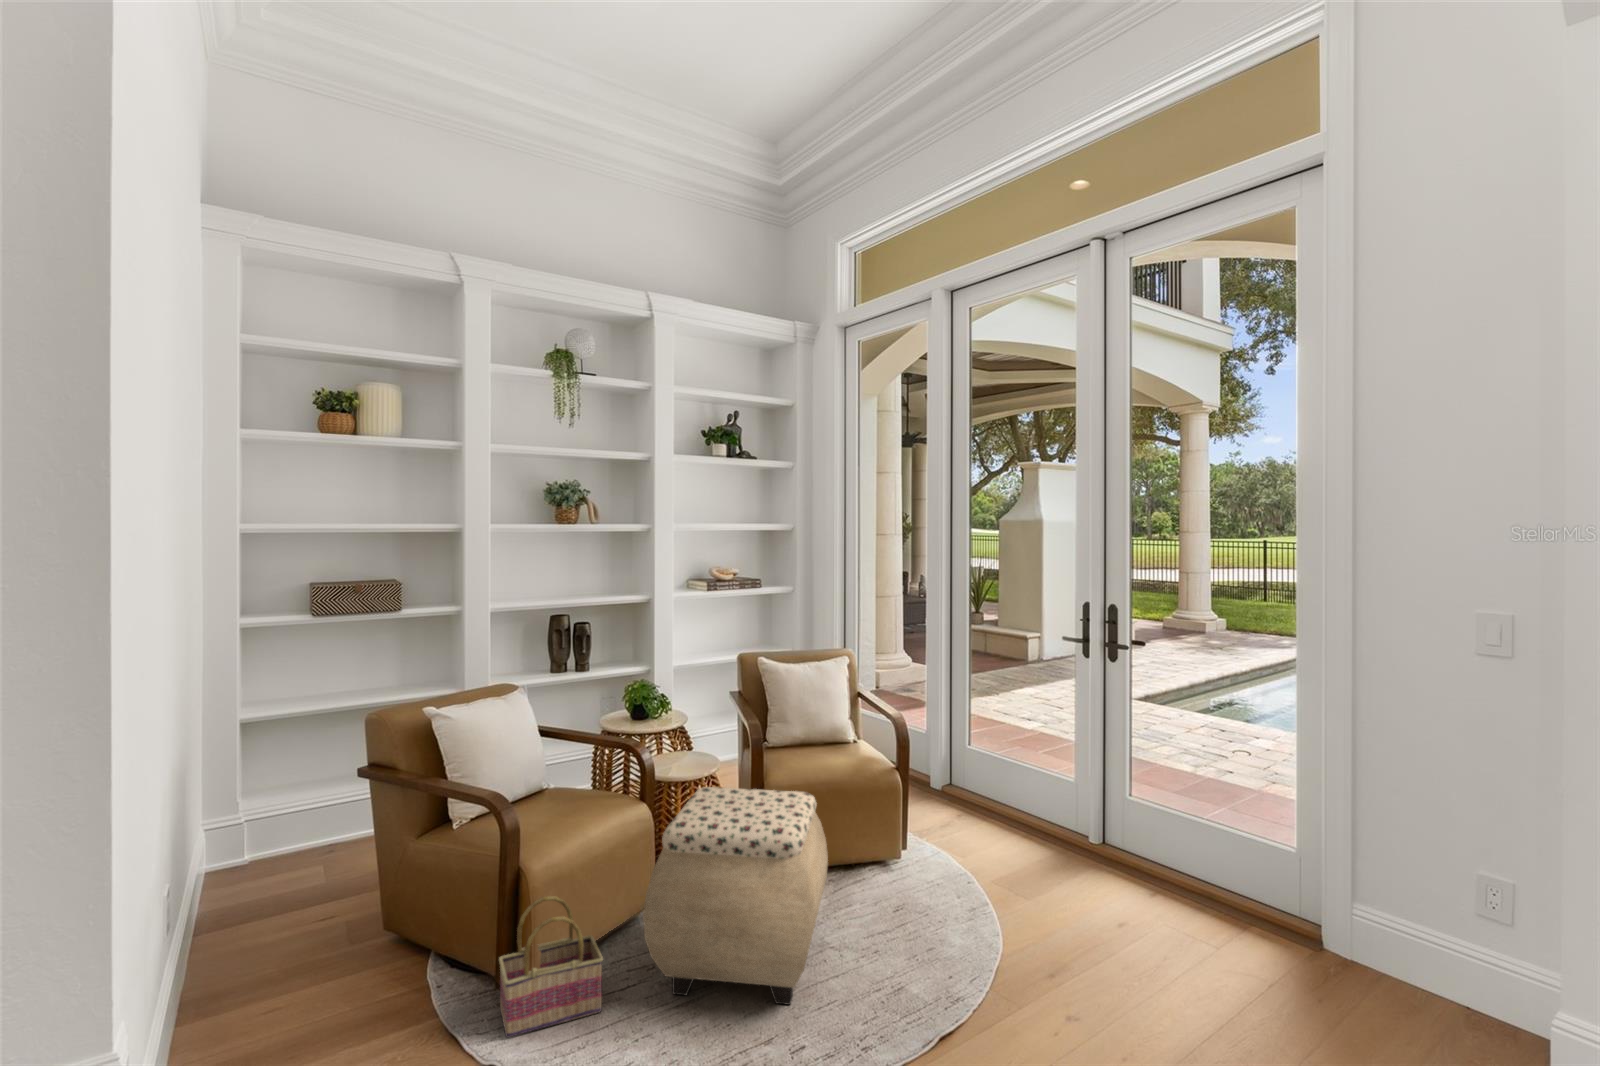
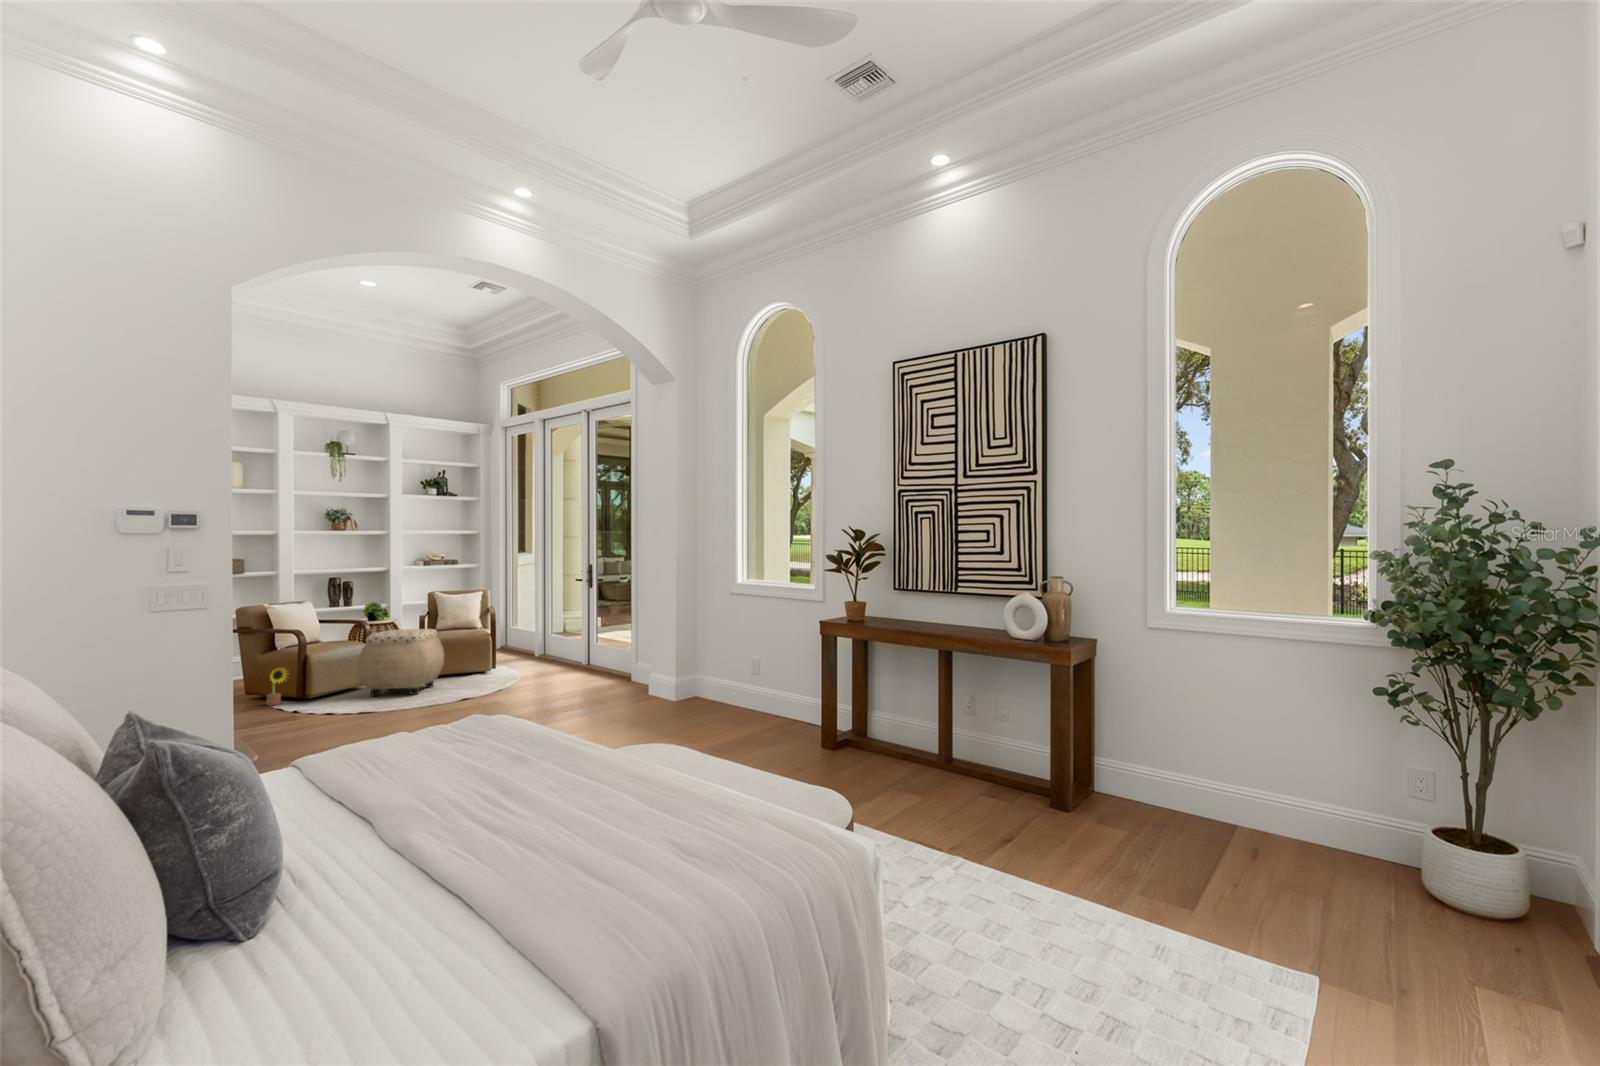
basket: present [499,896,603,1037] -> none [299,663,342,705]
decorative plant: none [421,910,478,1017] -> present [267,667,288,706]

